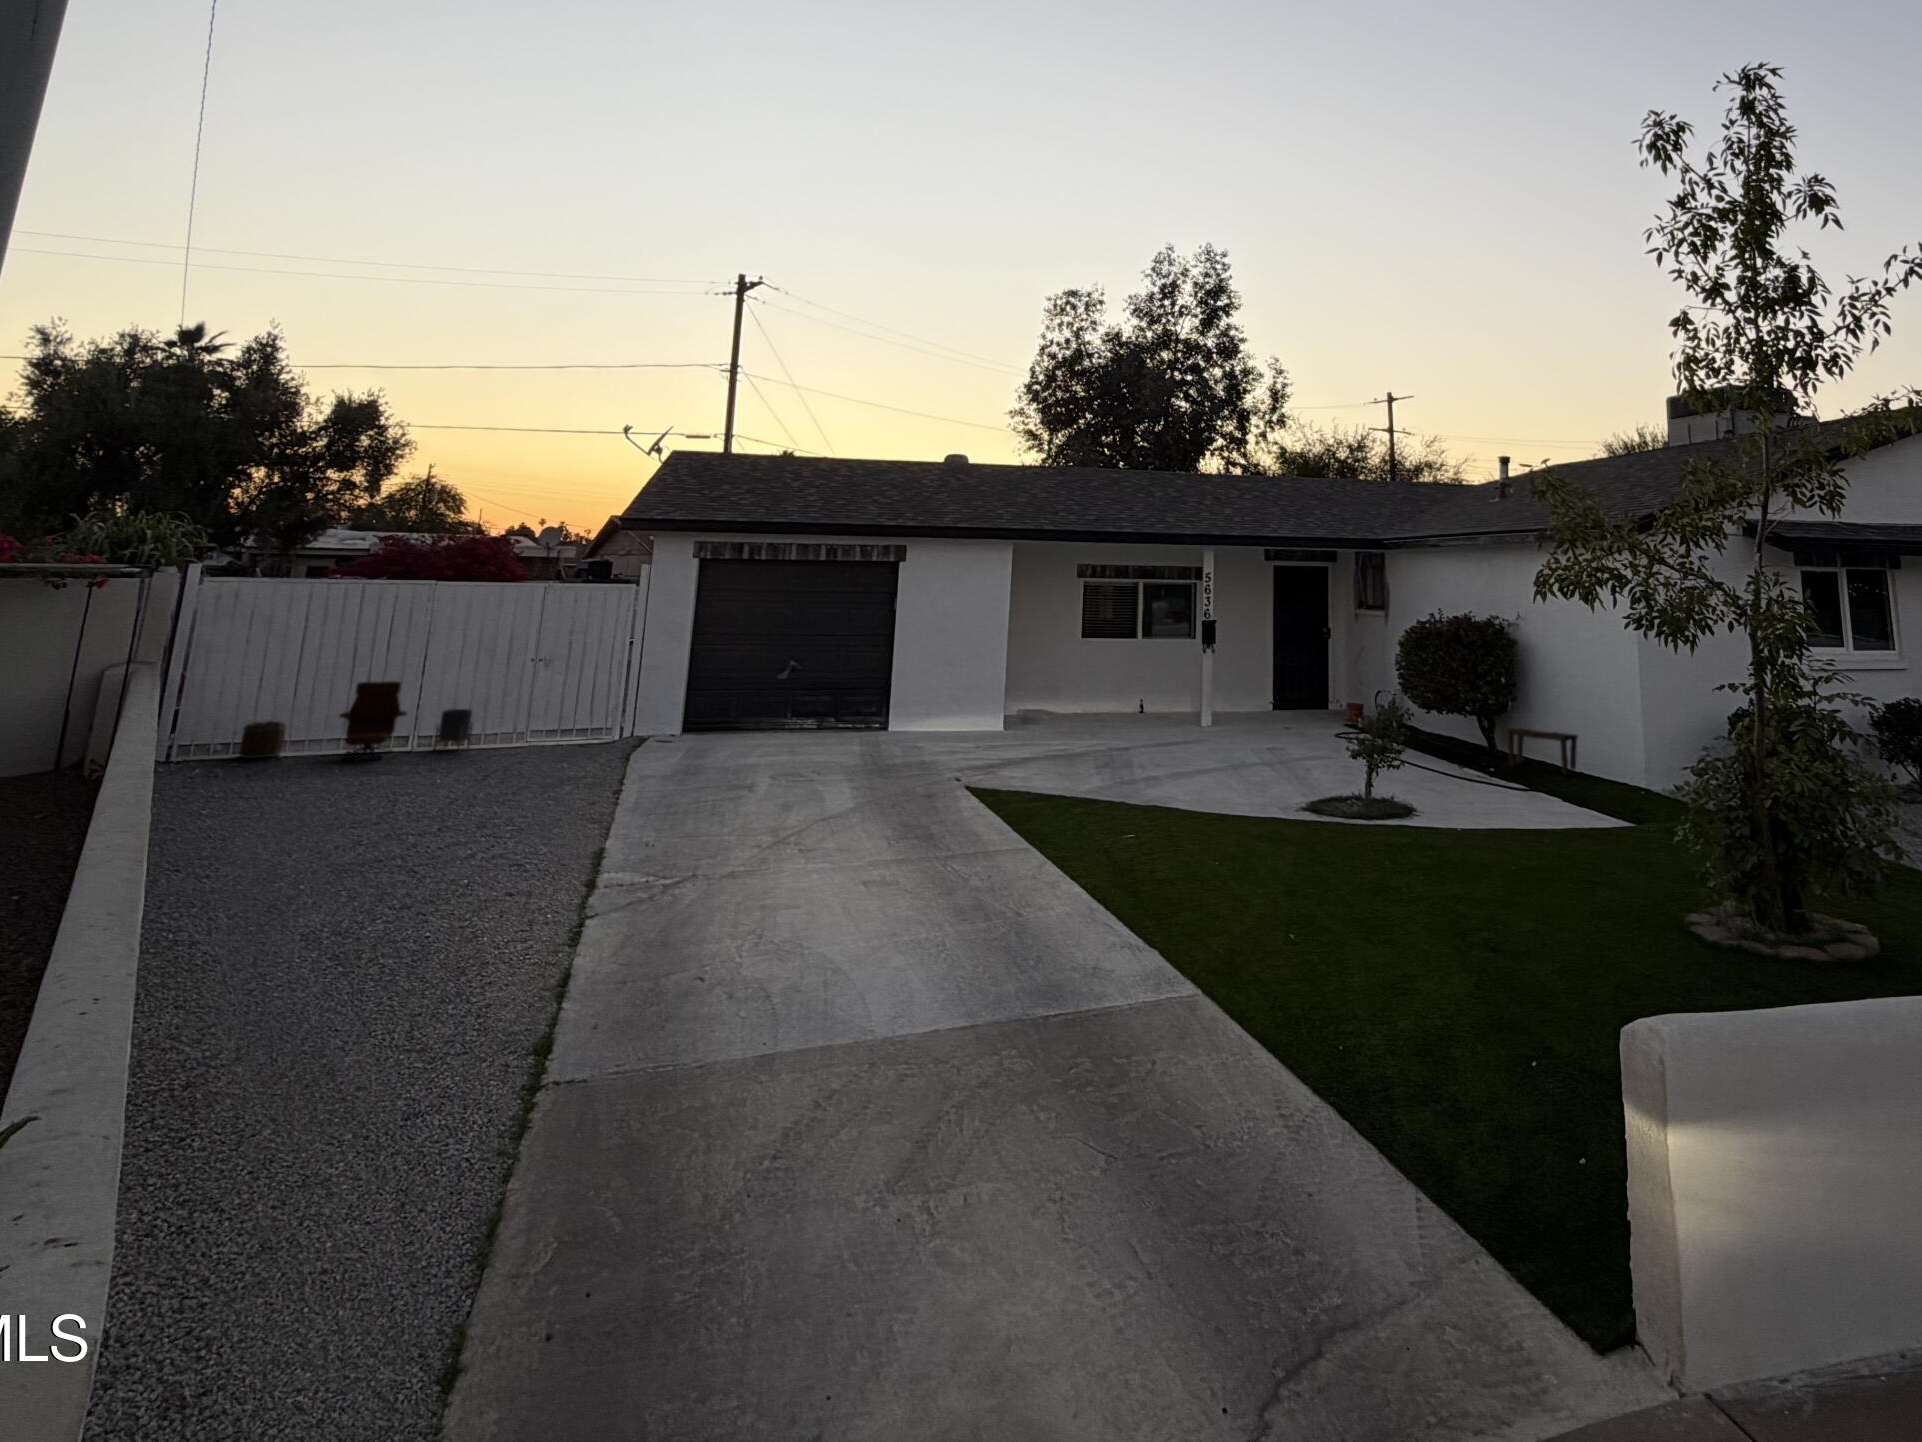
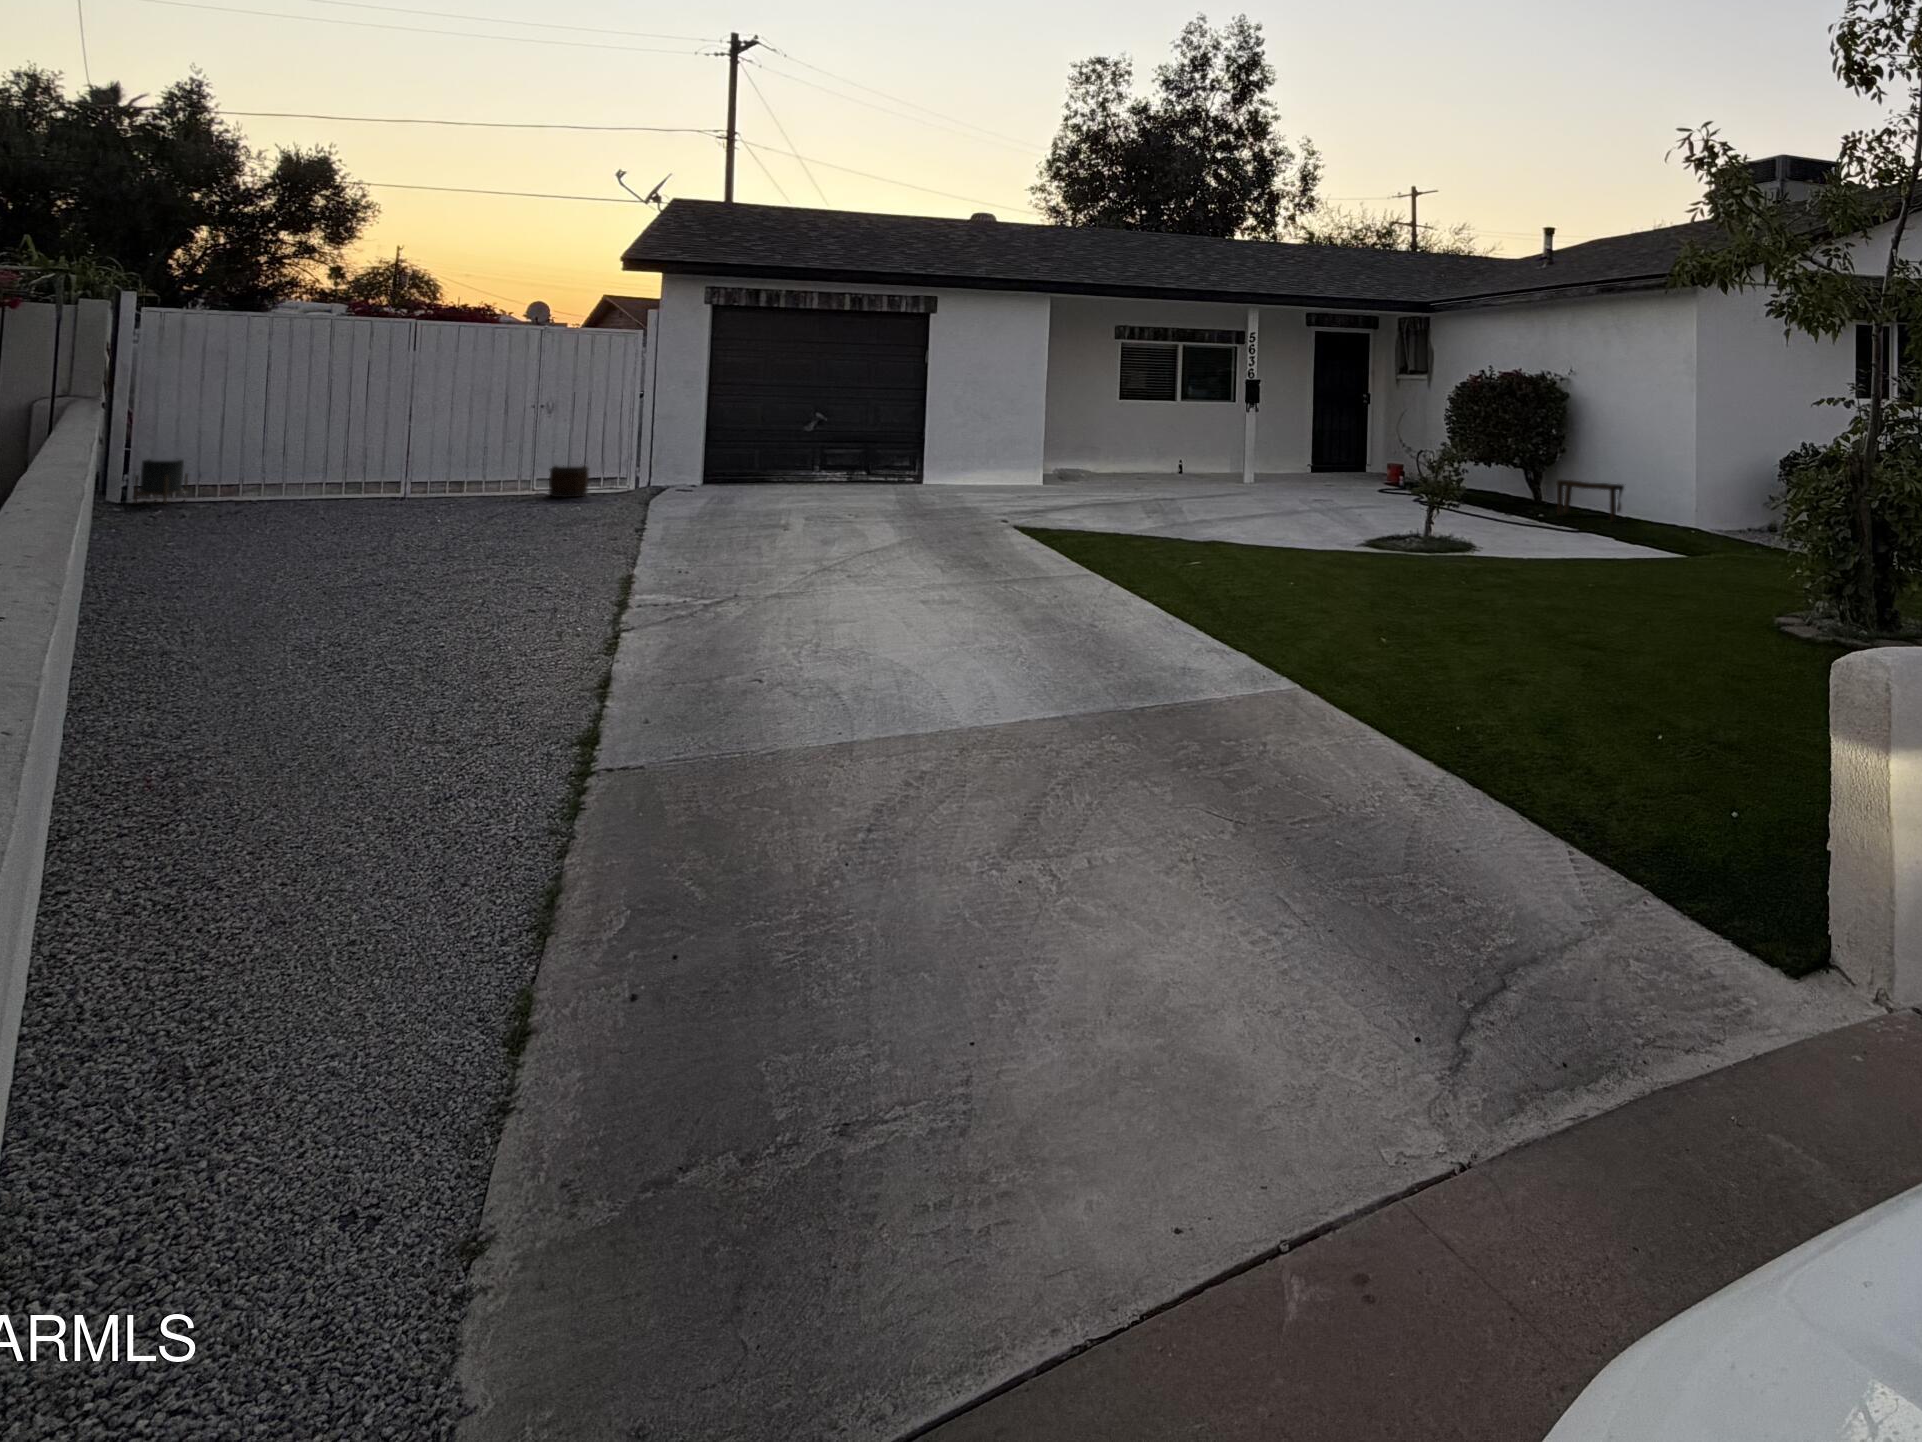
lounge chair: present [339,681,407,762] -> none [315,428,394,509]
planter: present [434,709,473,749] -> present [134,459,188,503]
bucket: present [239,721,287,758] -> present [549,465,589,497]

